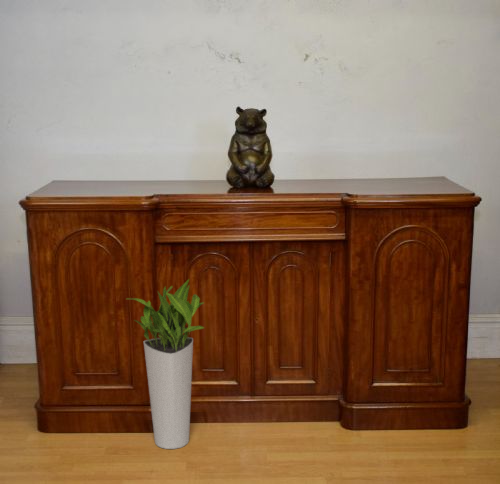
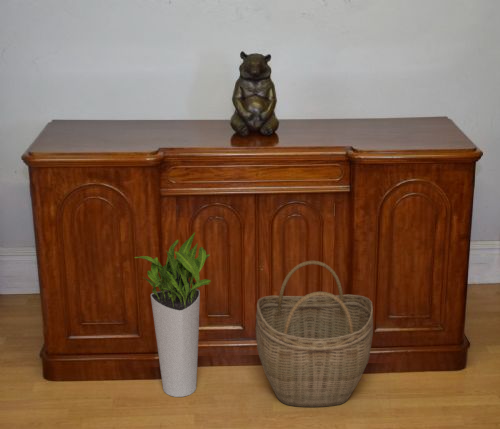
woven basket: none [249,310,368,460] -> present [256,261,373,407]

